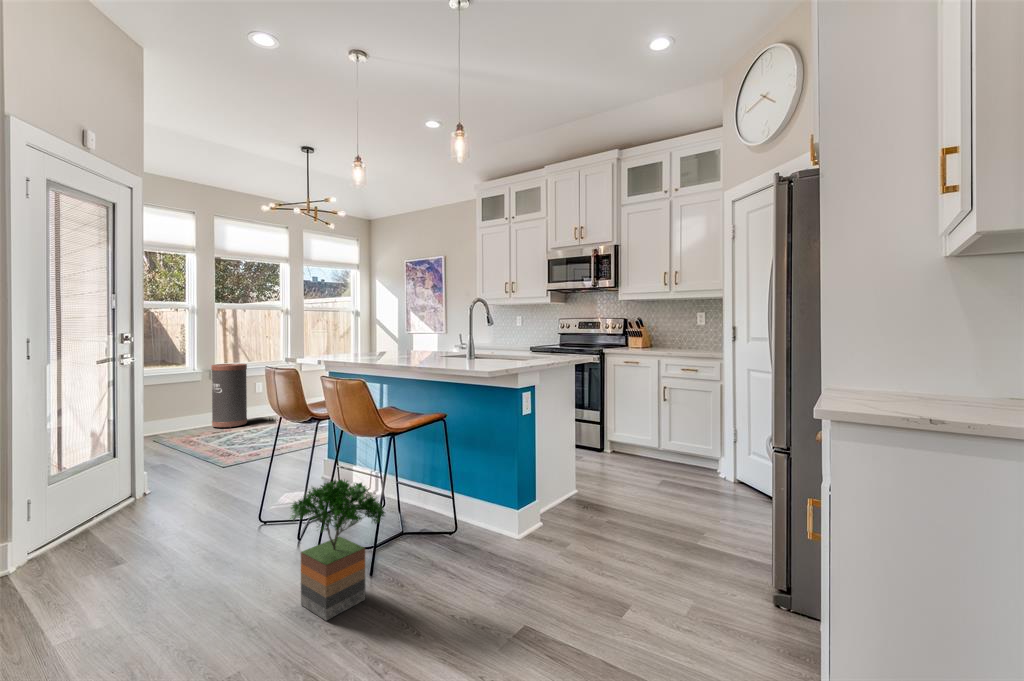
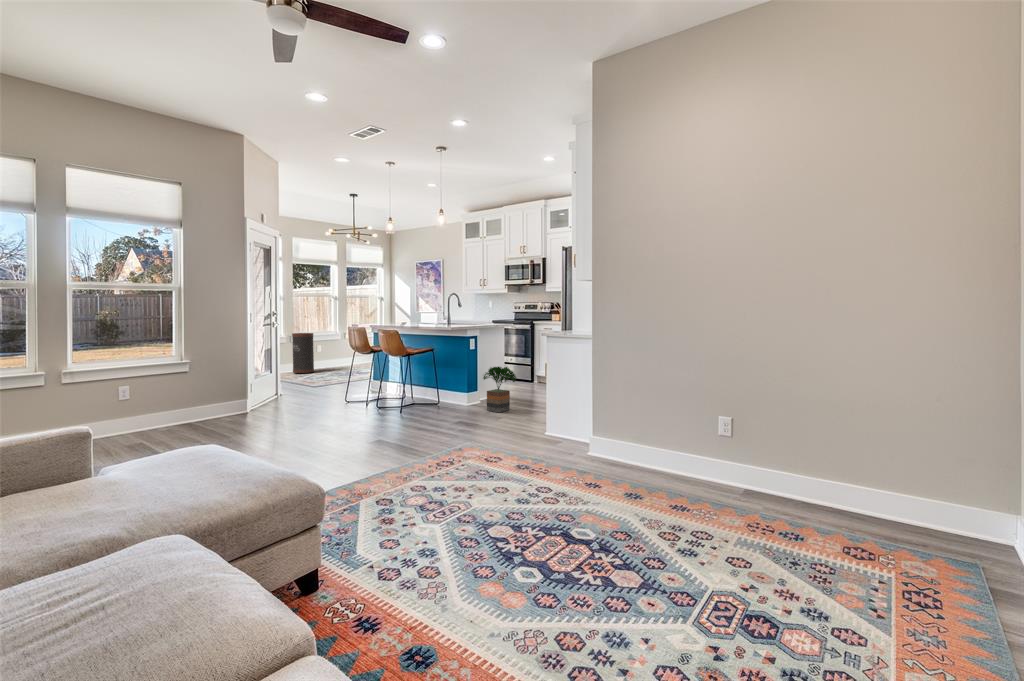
potted tree: present [290,480,385,621] -> present [483,367,516,413]

